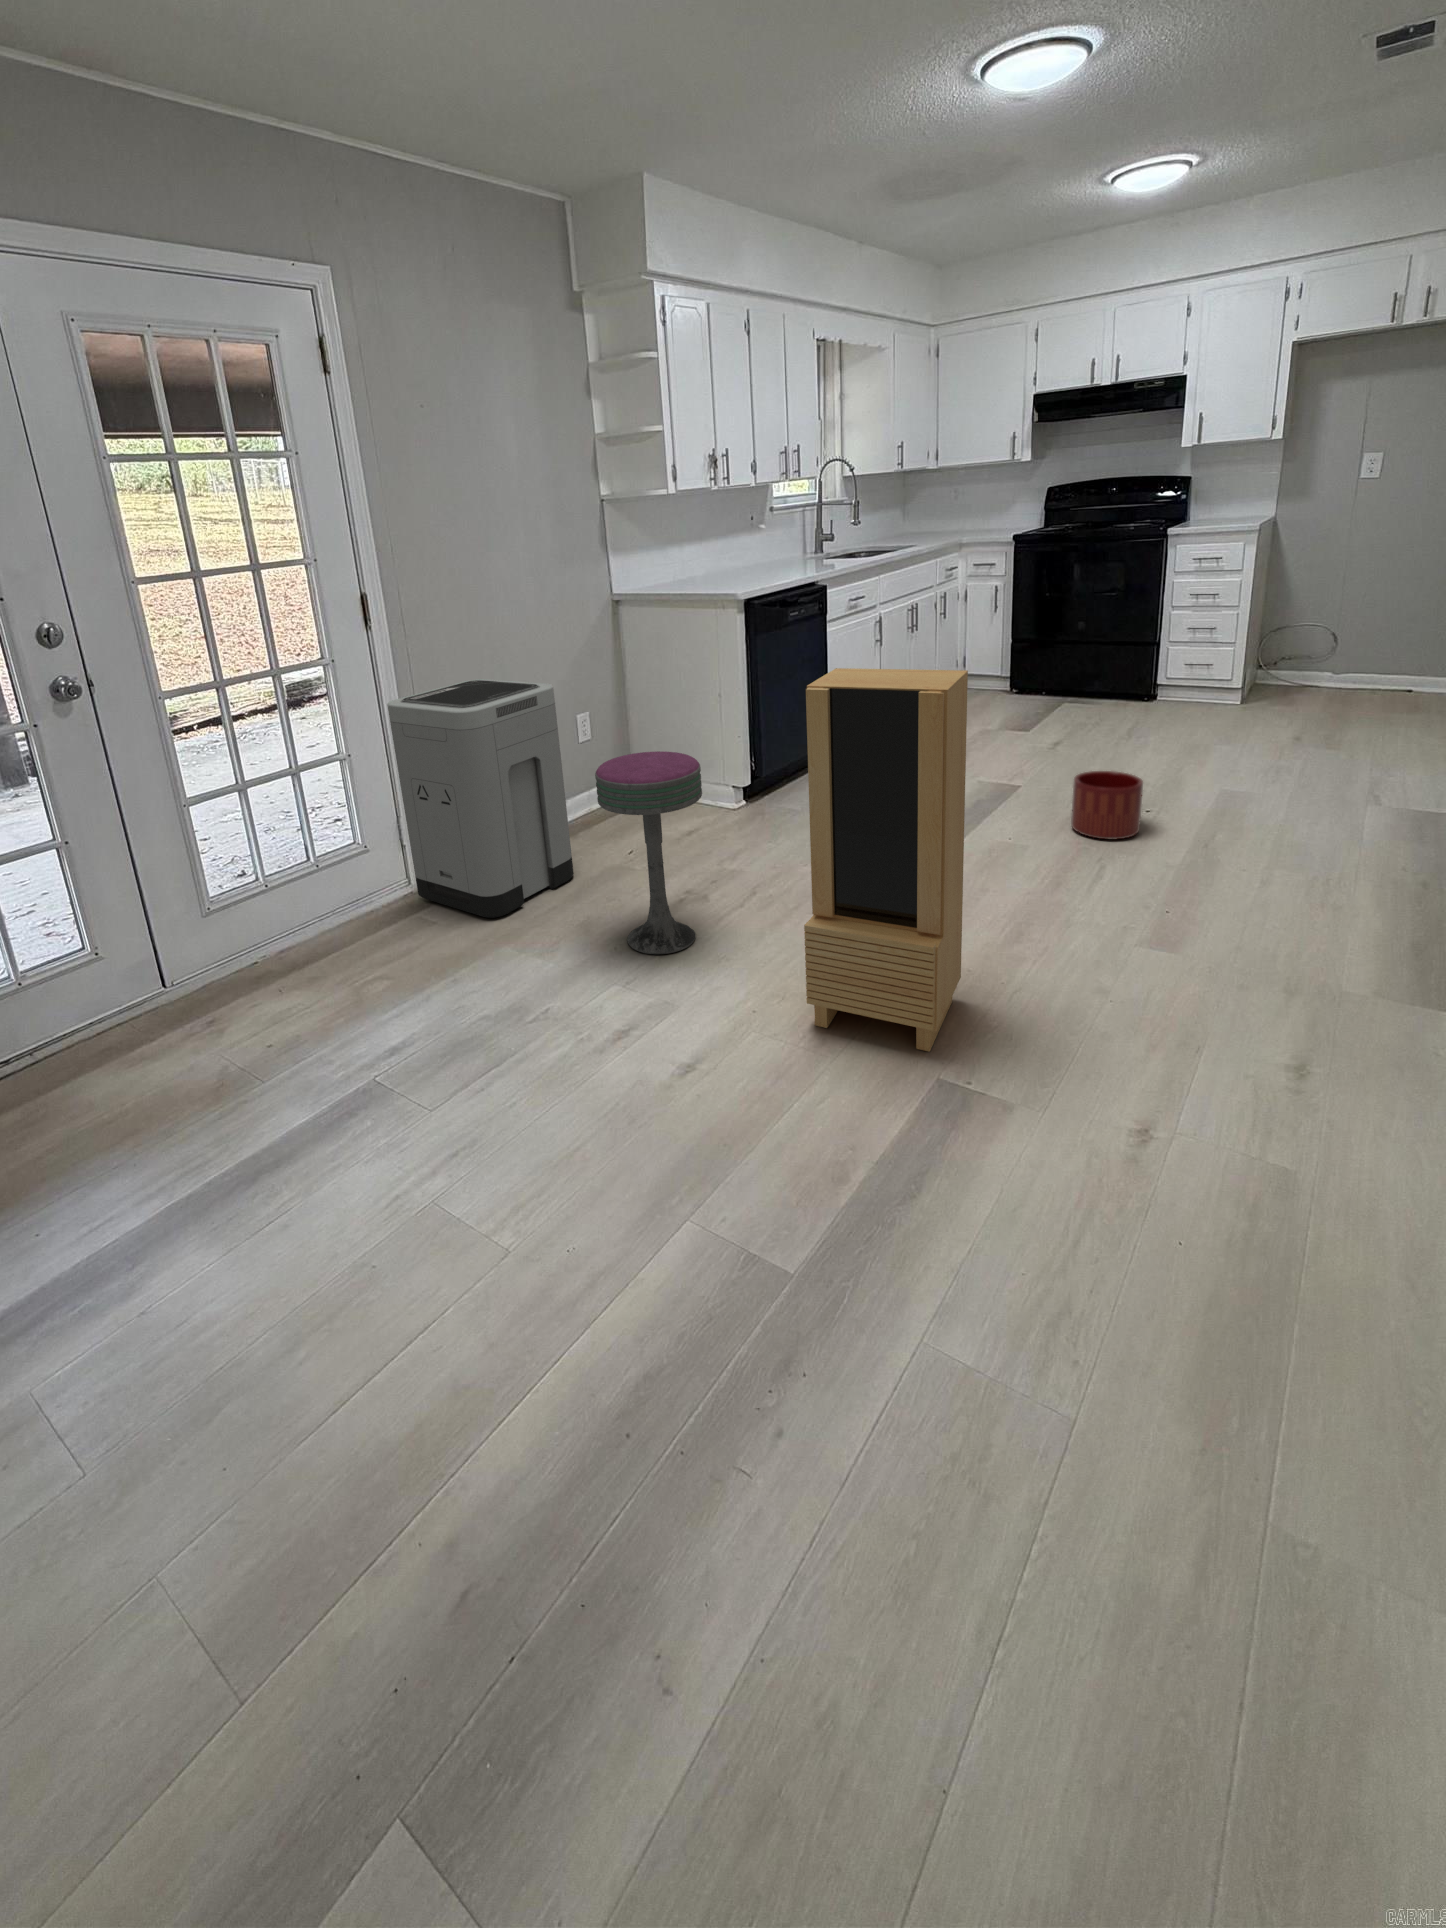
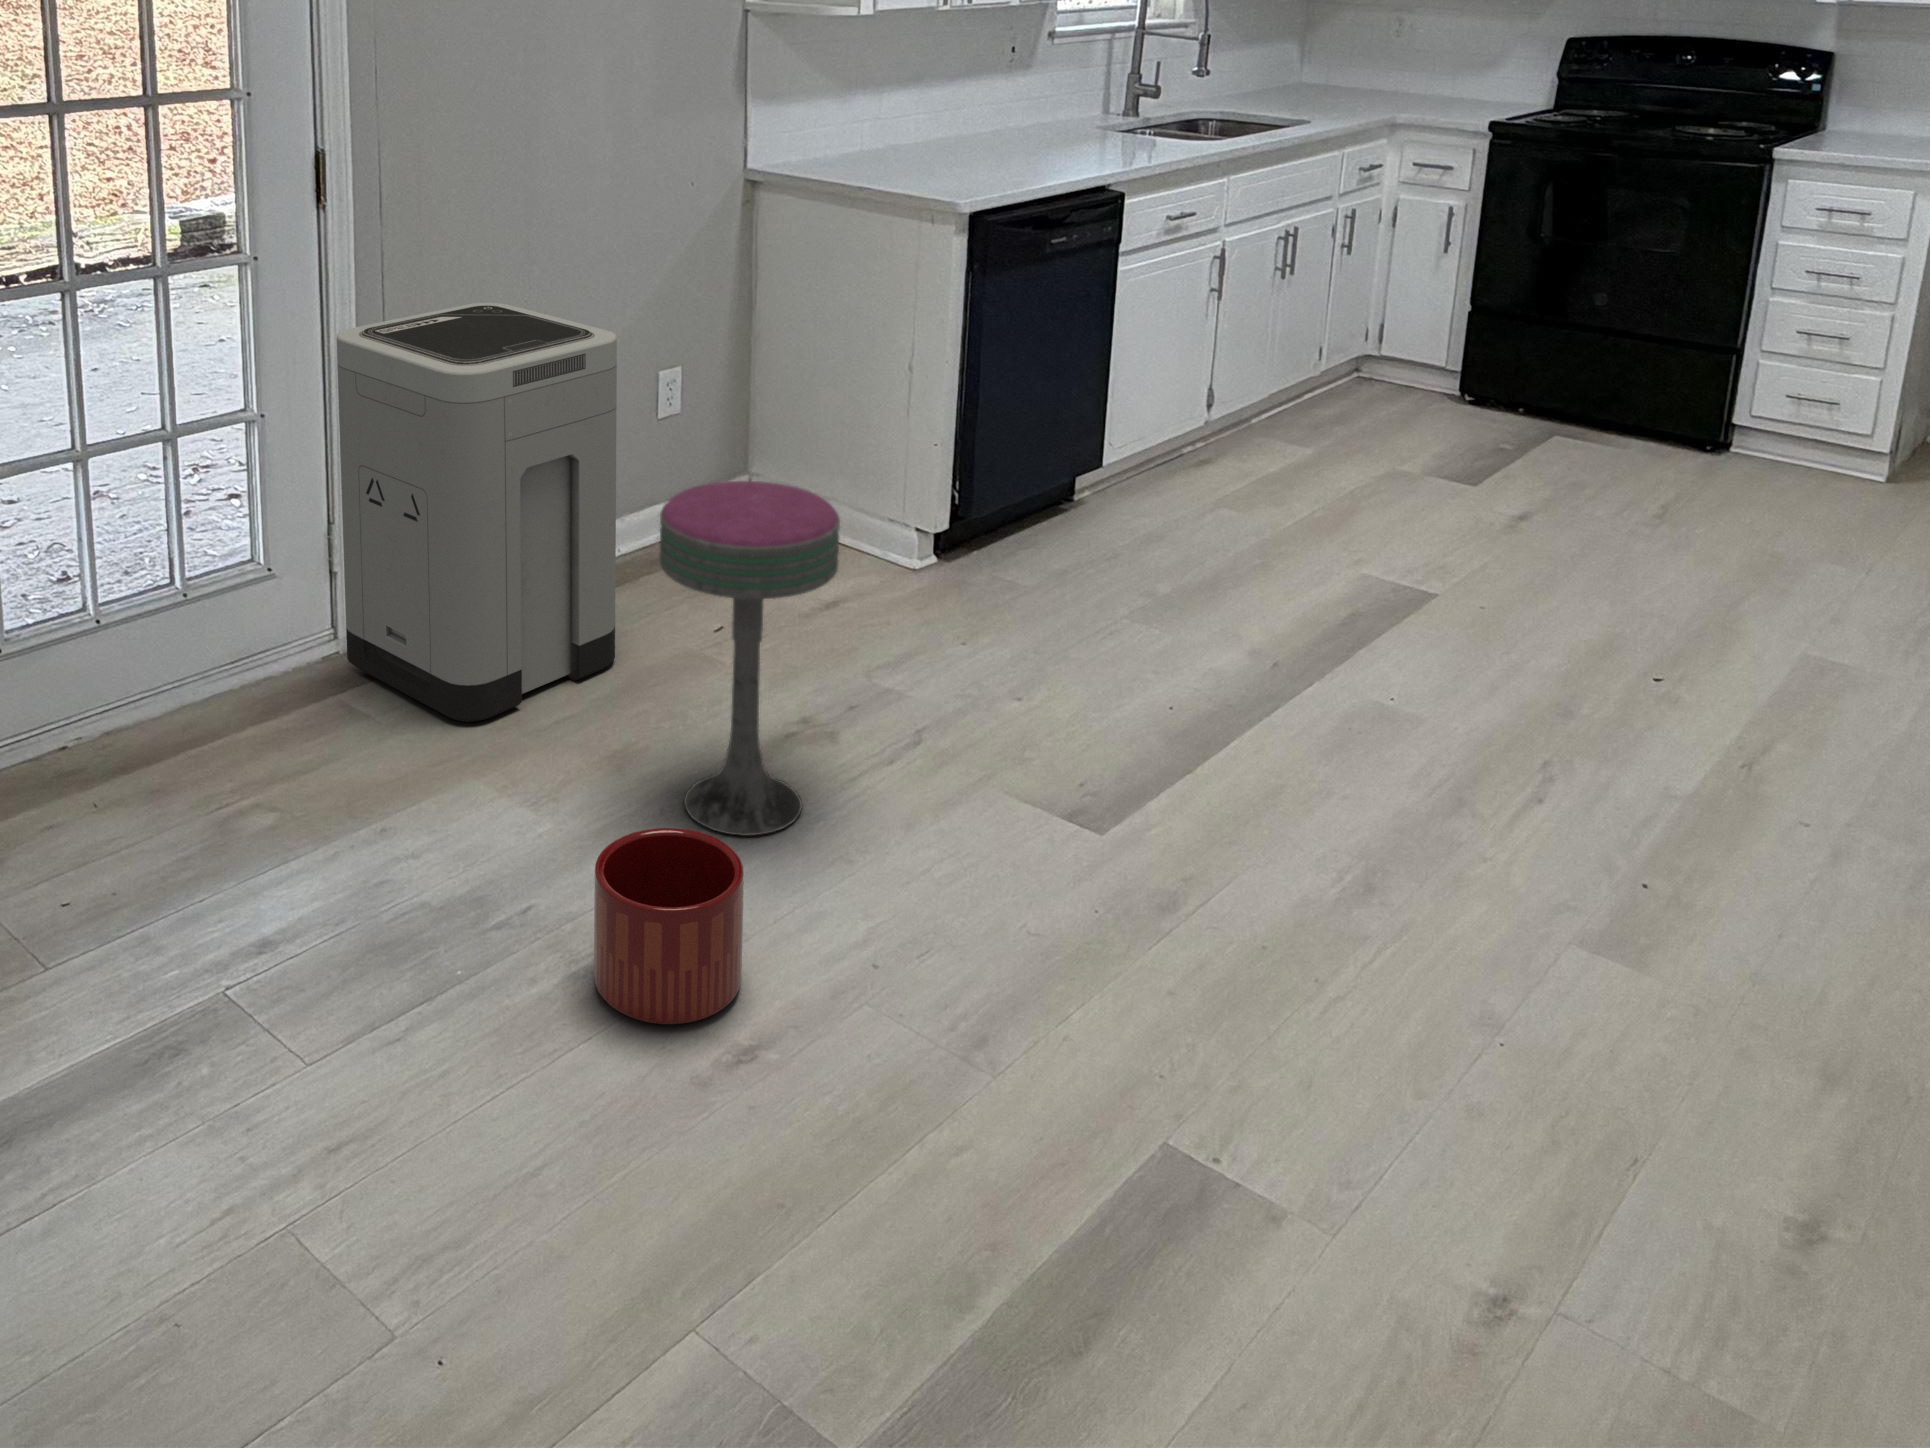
storage cabinet: present [804,668,968,1052] -> none [962,405,1293,1094]
planter: present [1071,771,1143,839] -> present [594,828,744,1024]

